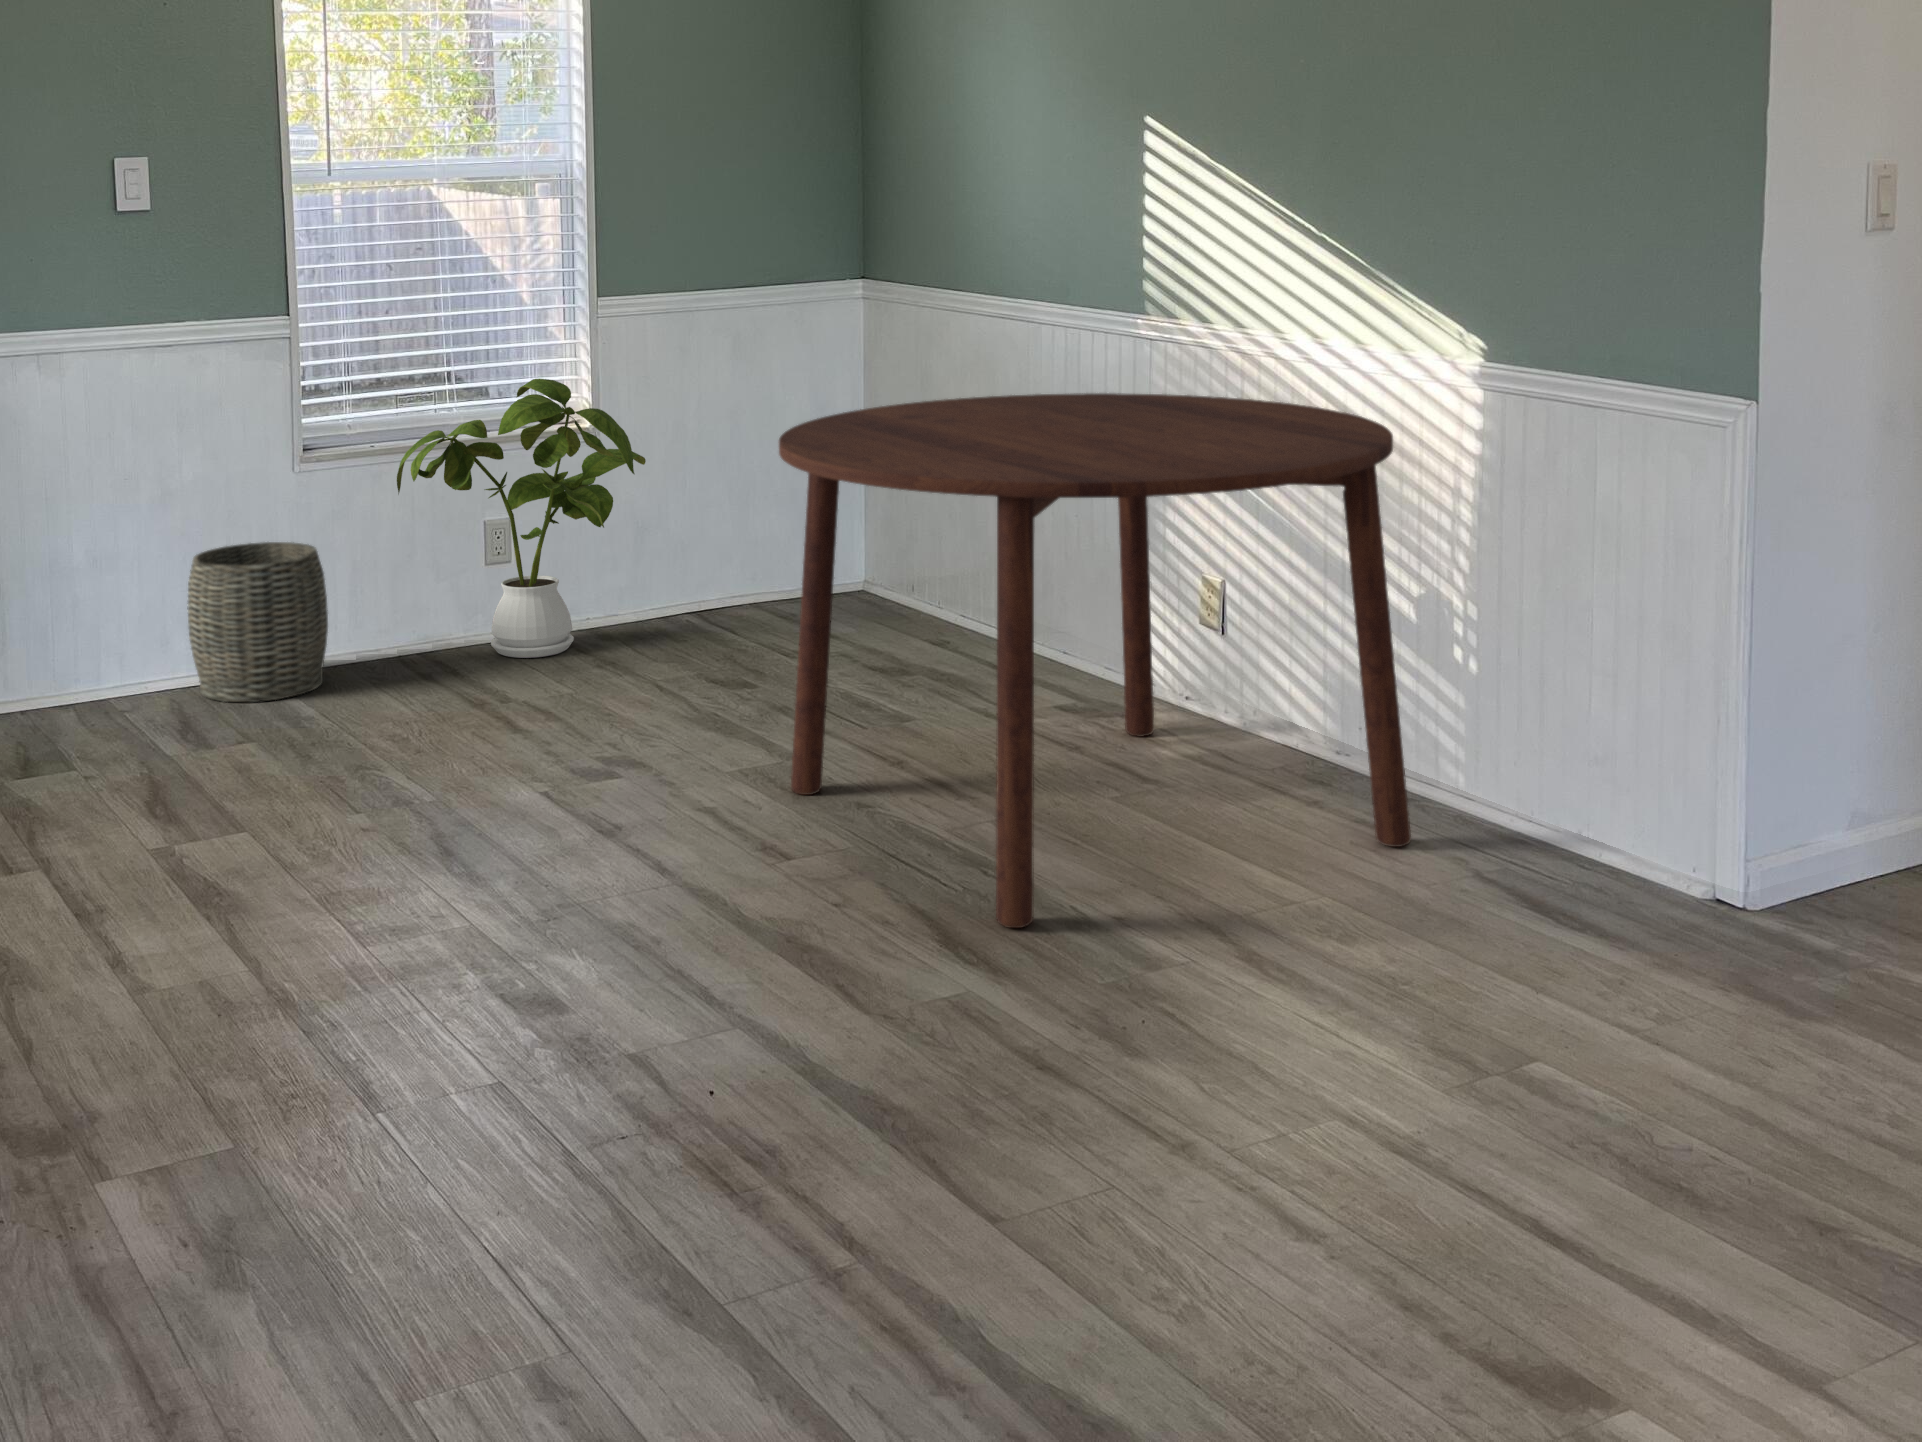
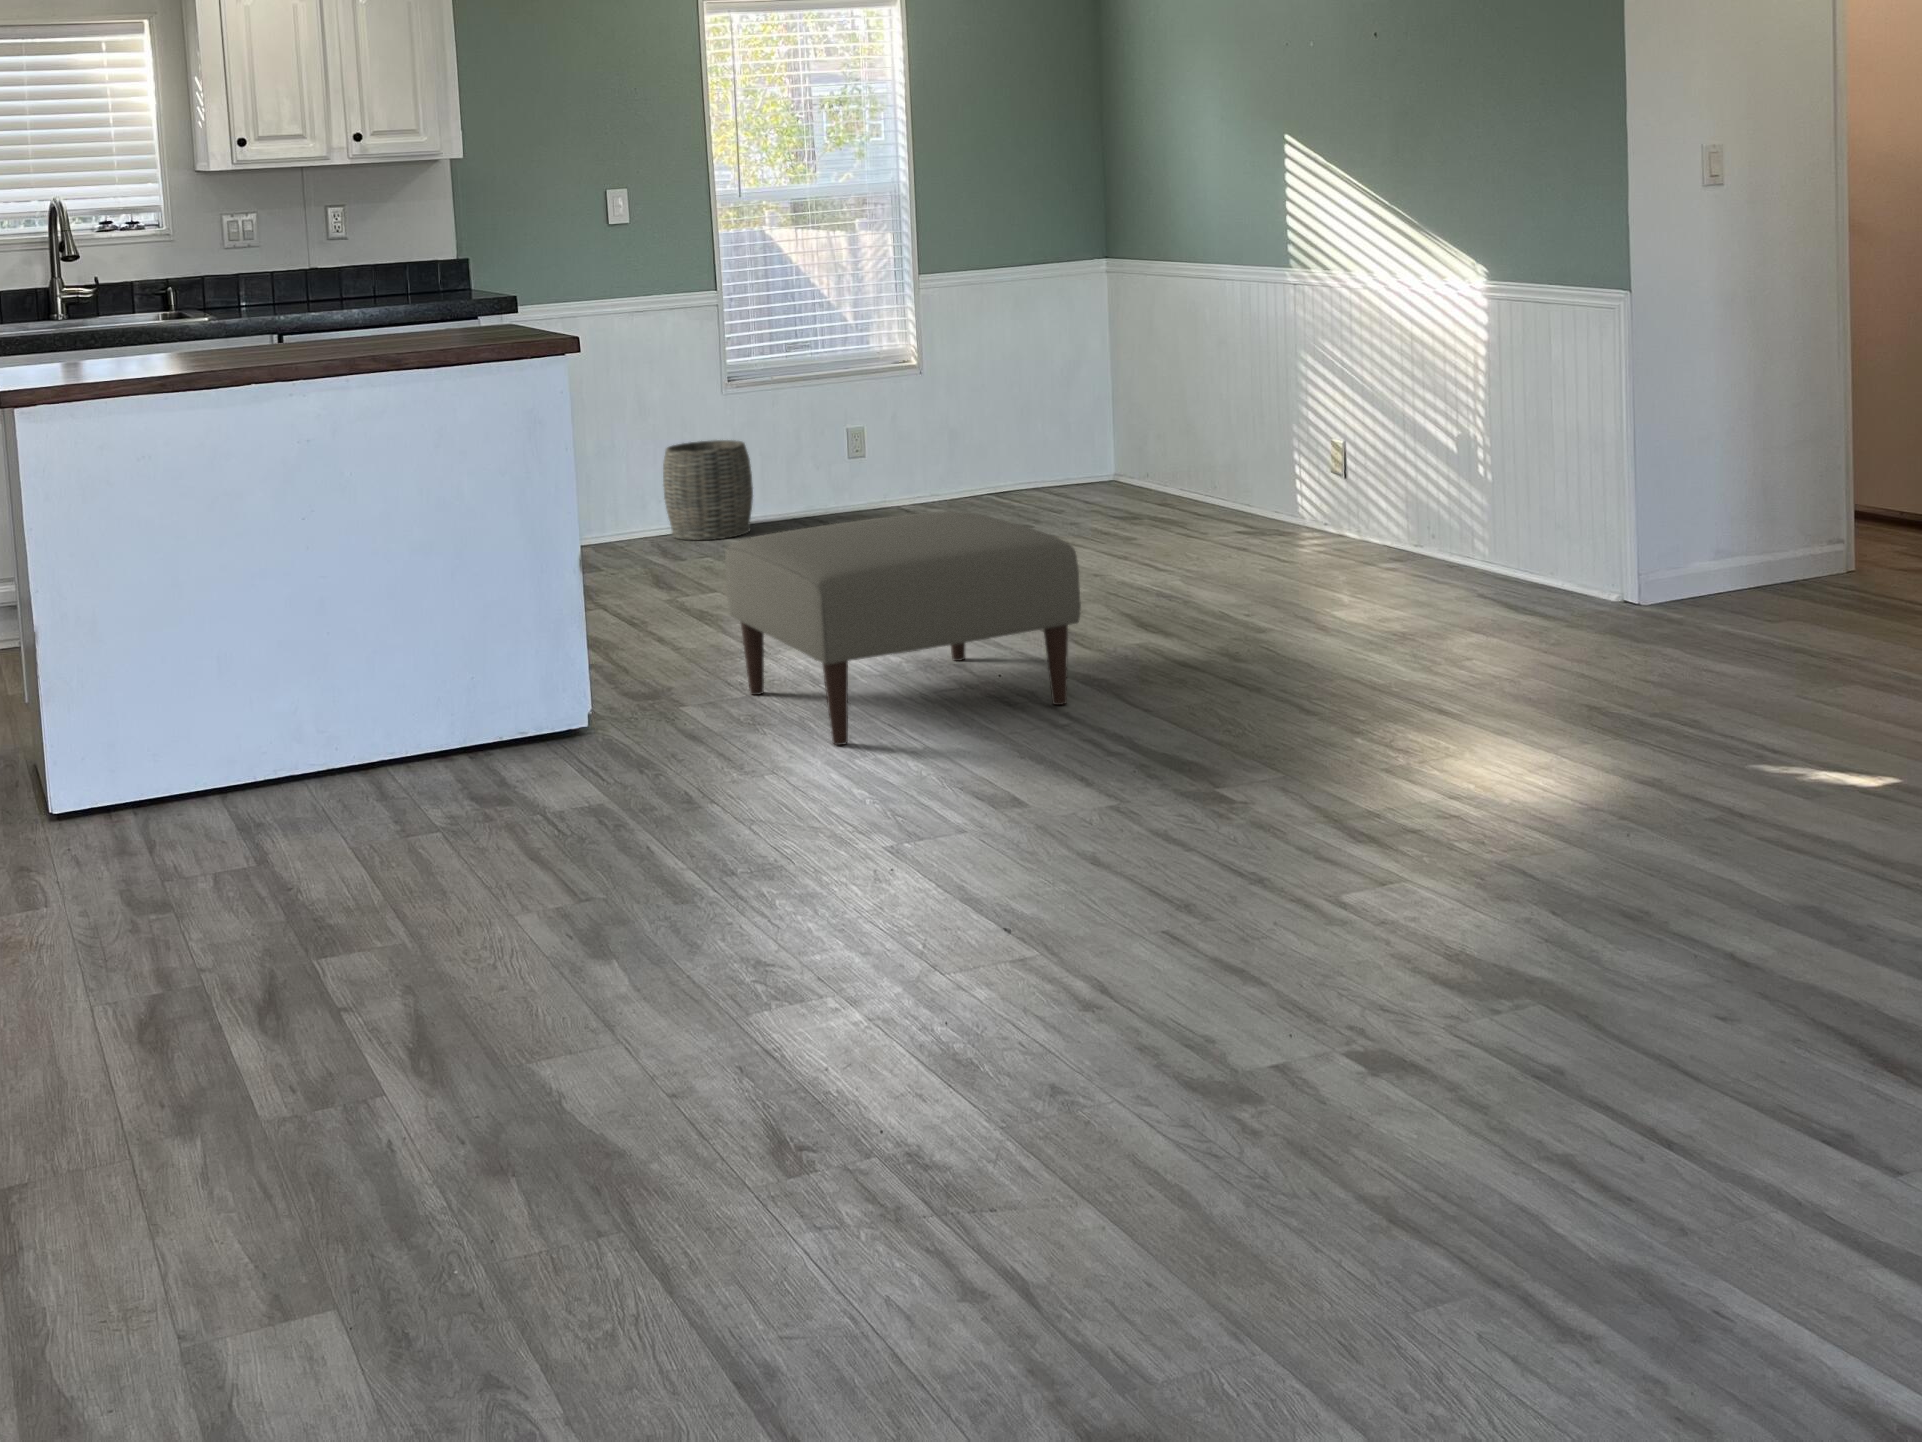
house plant: present [397,379,646,658] -> none [794,328,960,517]
dining table: present [779,393,1411,928] -> none [1039,317,1446,622]
ottoman: none [210,769,872,1317] -> present [725,511,1081,745]

